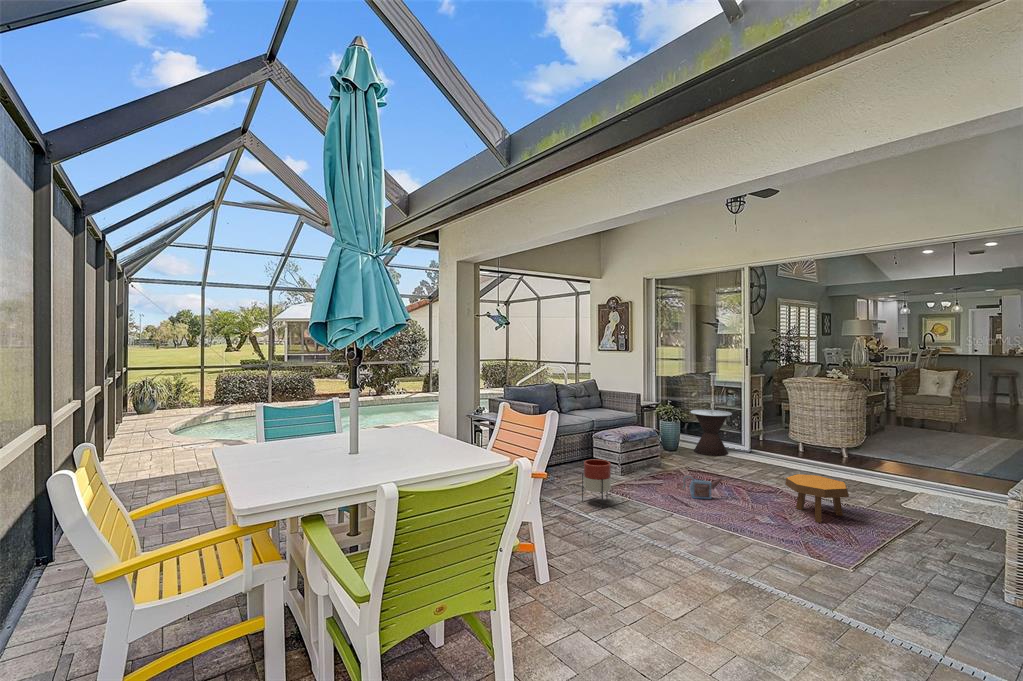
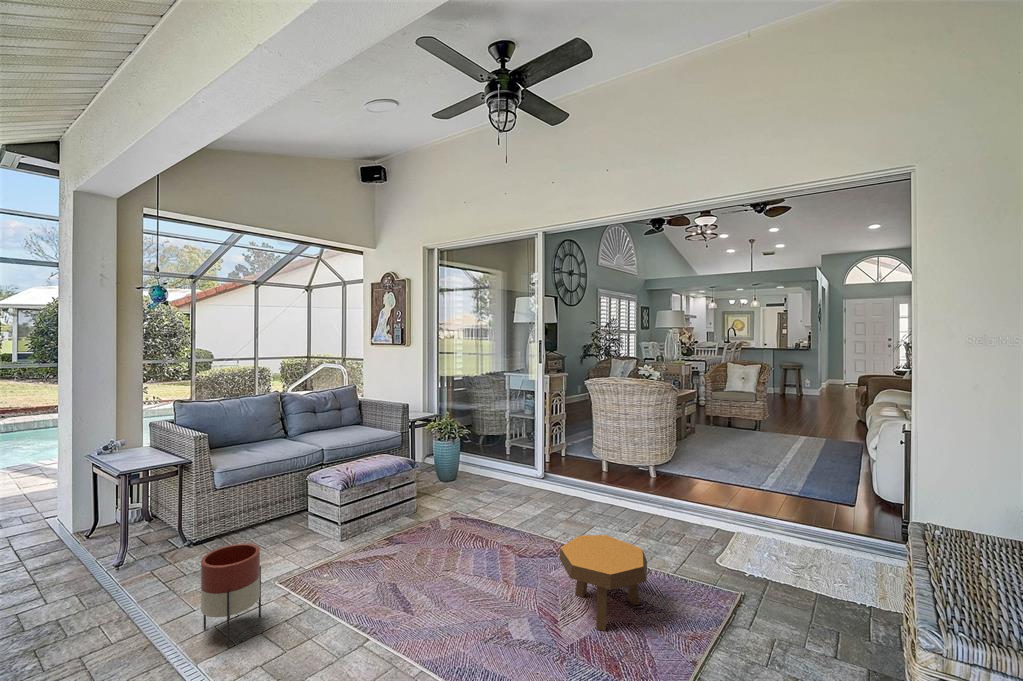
side table: present [690,410,732,456] -> none [474,421,525,485]
watering can: present [683,476,722,499] -> none [406,550,471,590]

